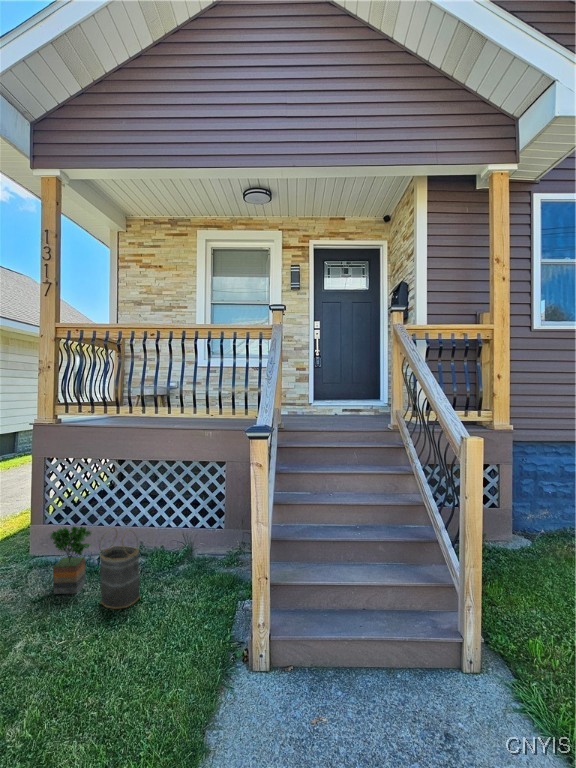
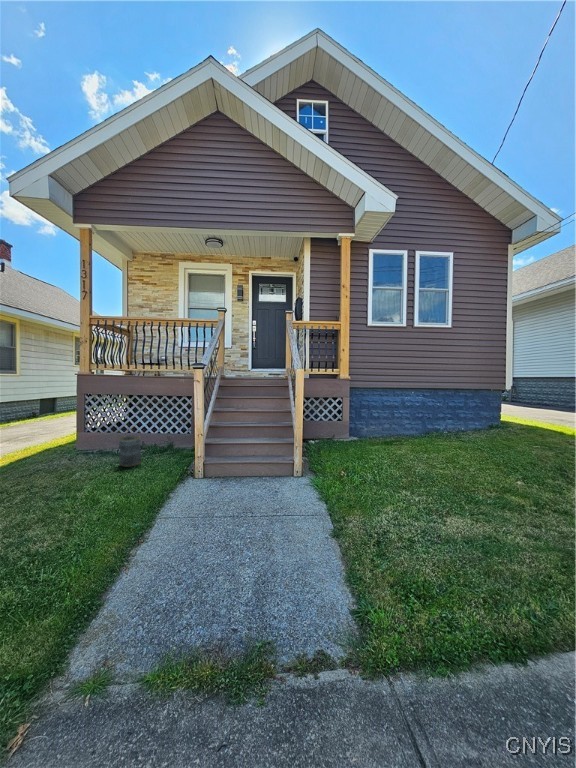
potted tree: present [50,527,92,594] -> none [89,427,114,463]

